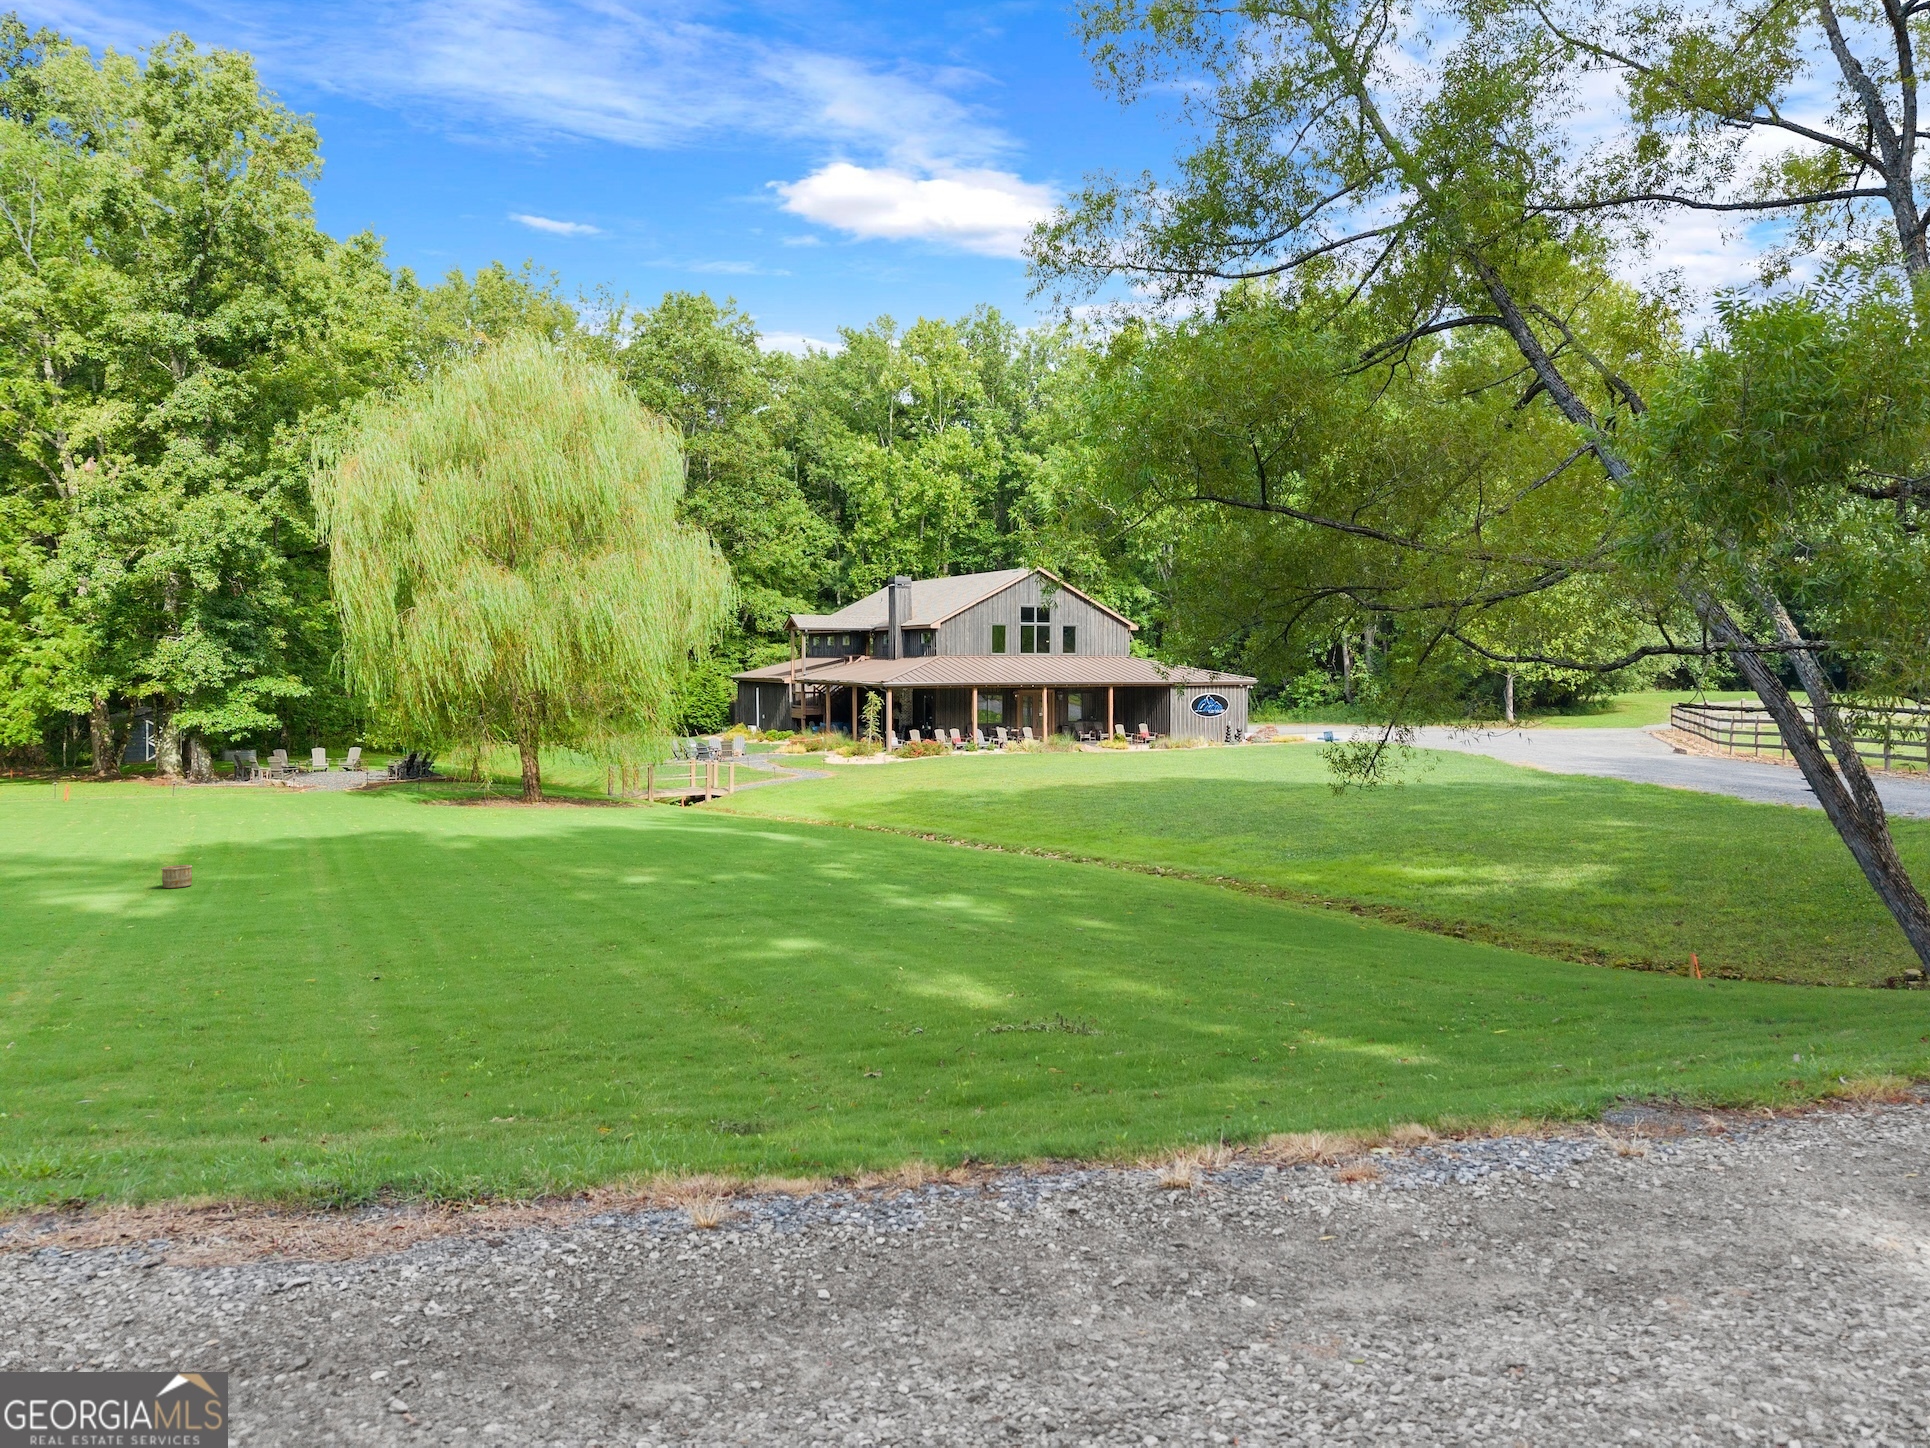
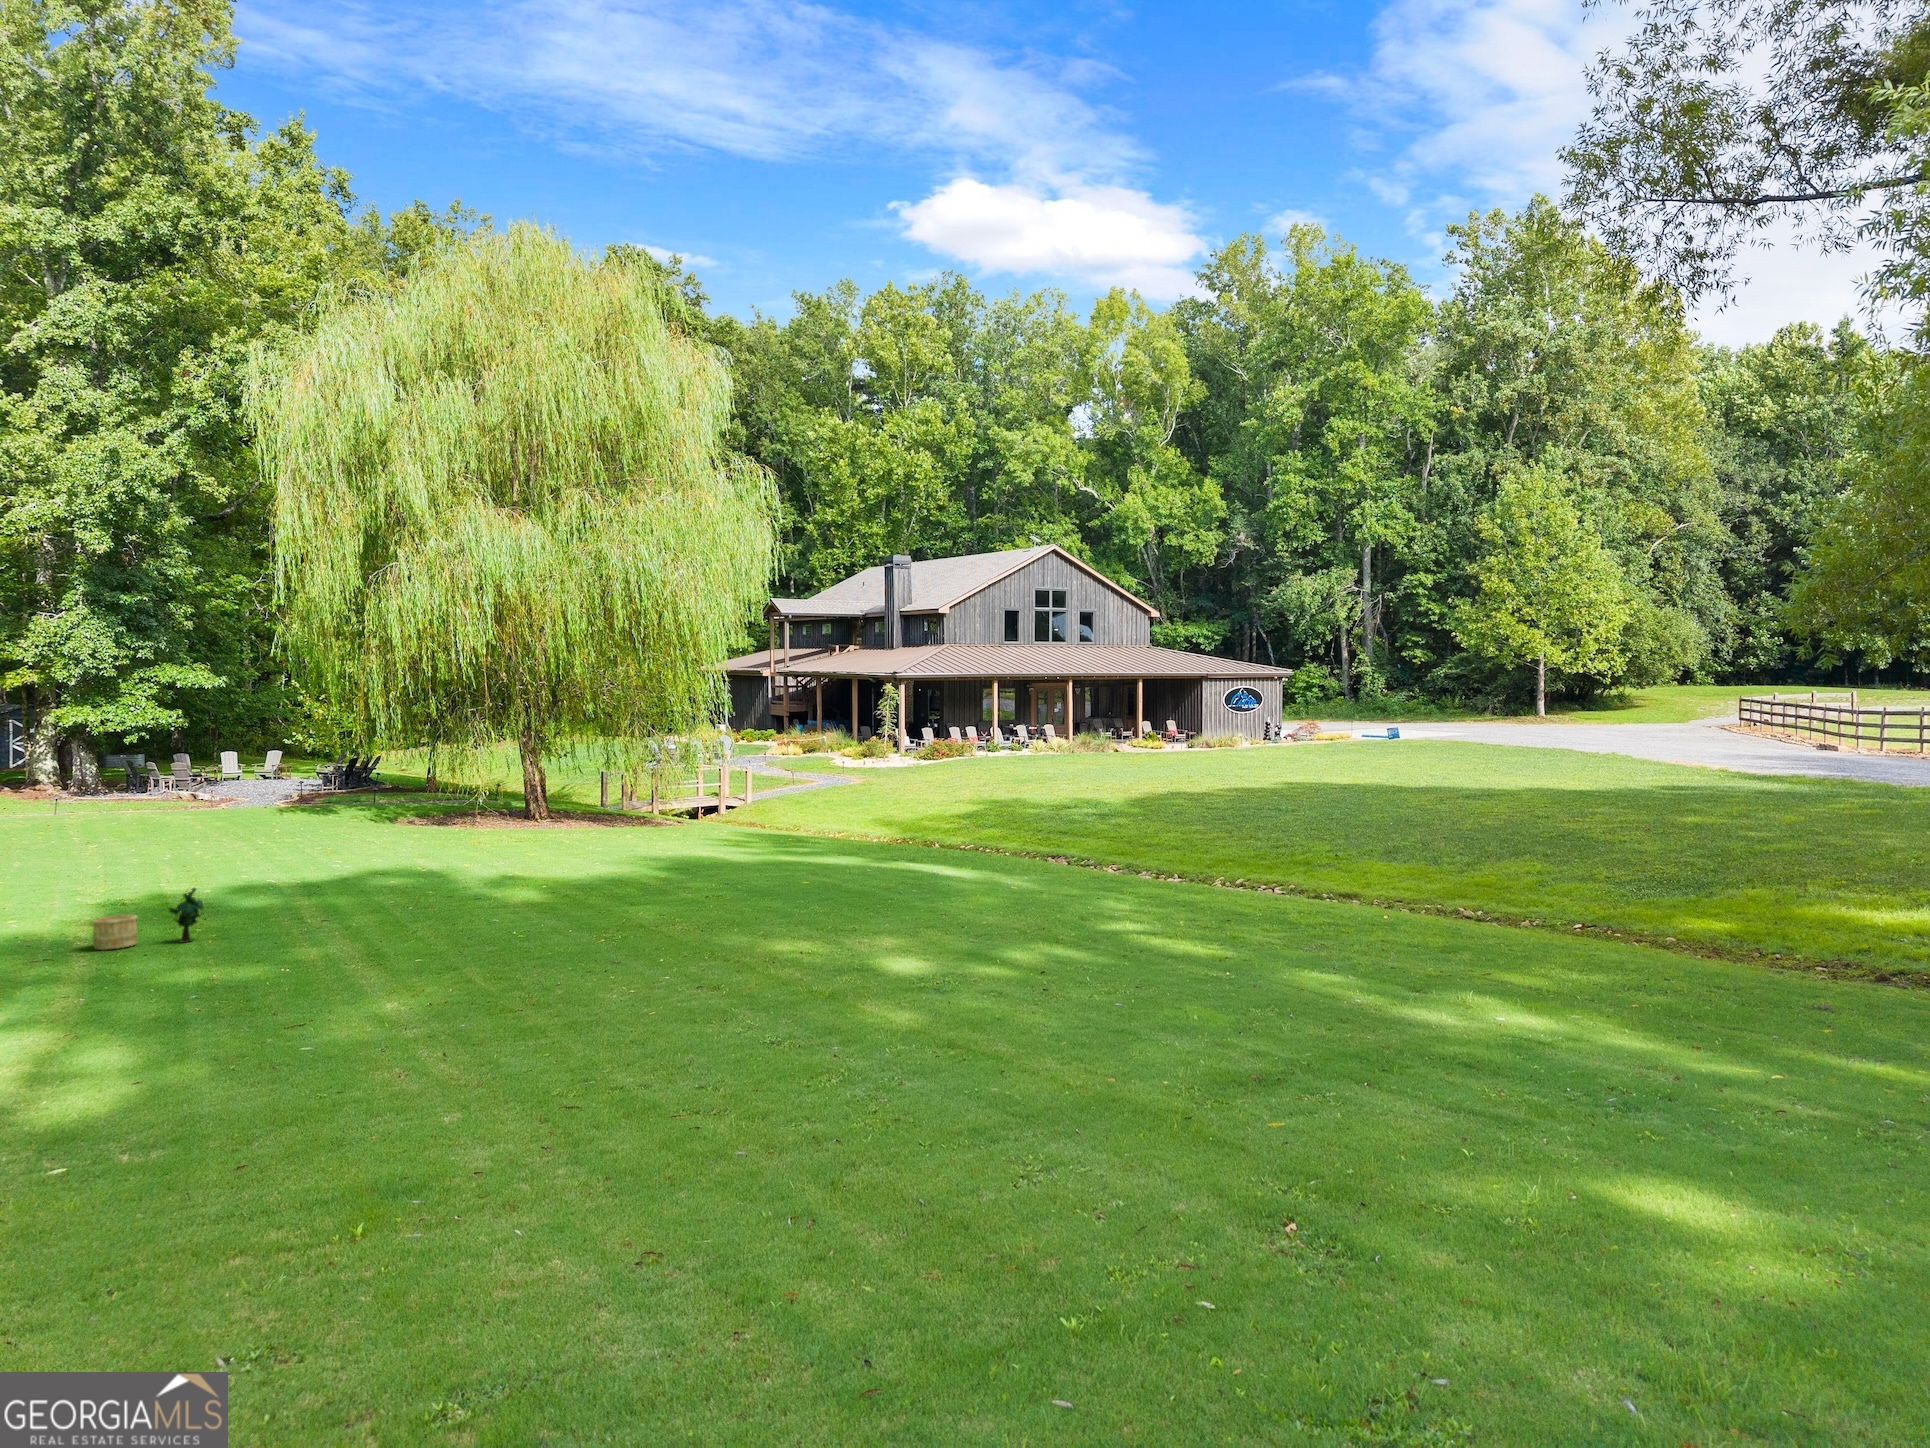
decorative plant: none [213,847,239,885] -> present [169,888,204,943]

